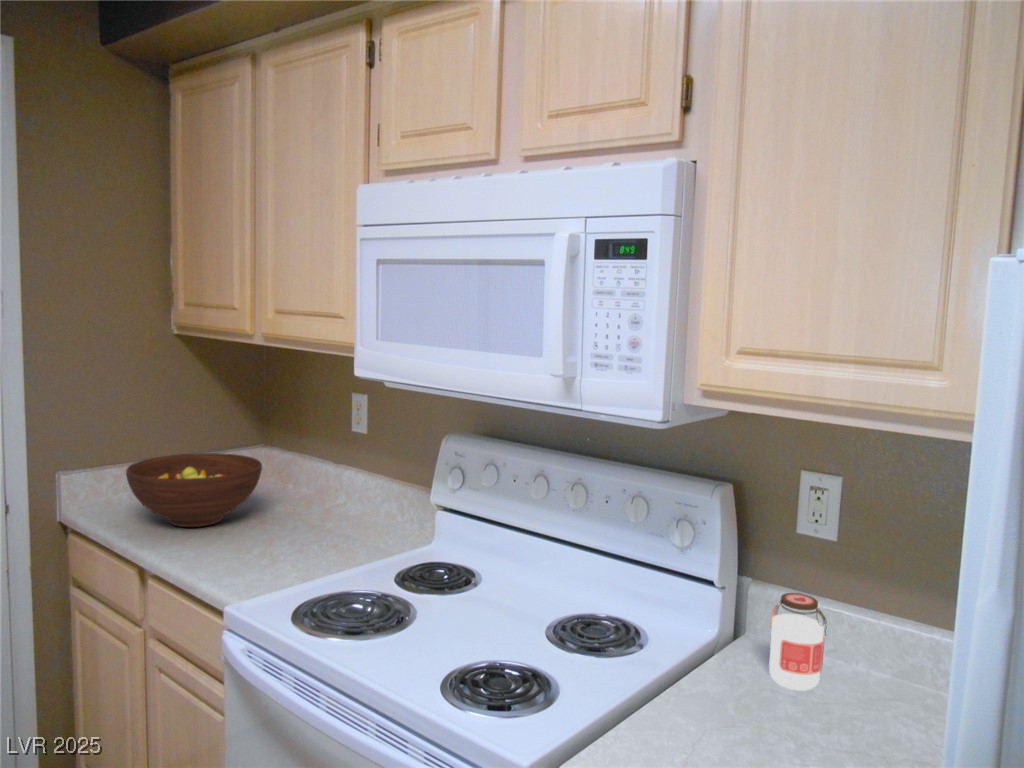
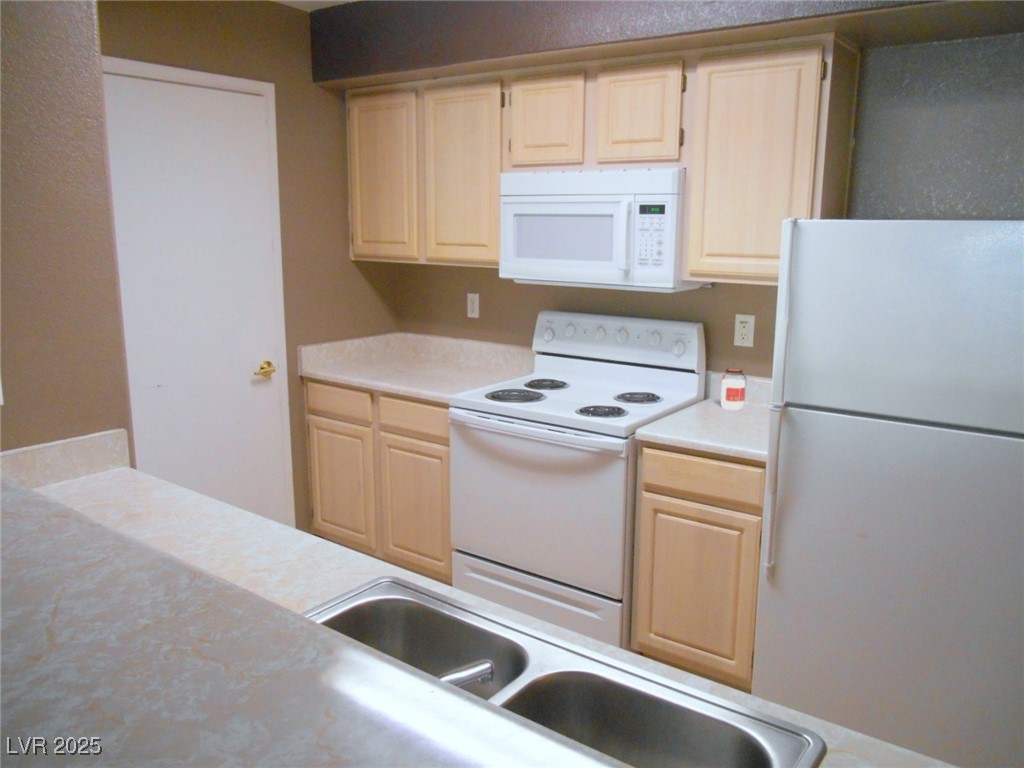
fruit bowl: present [126,453,262,527] -> none [349,332,424,373]

